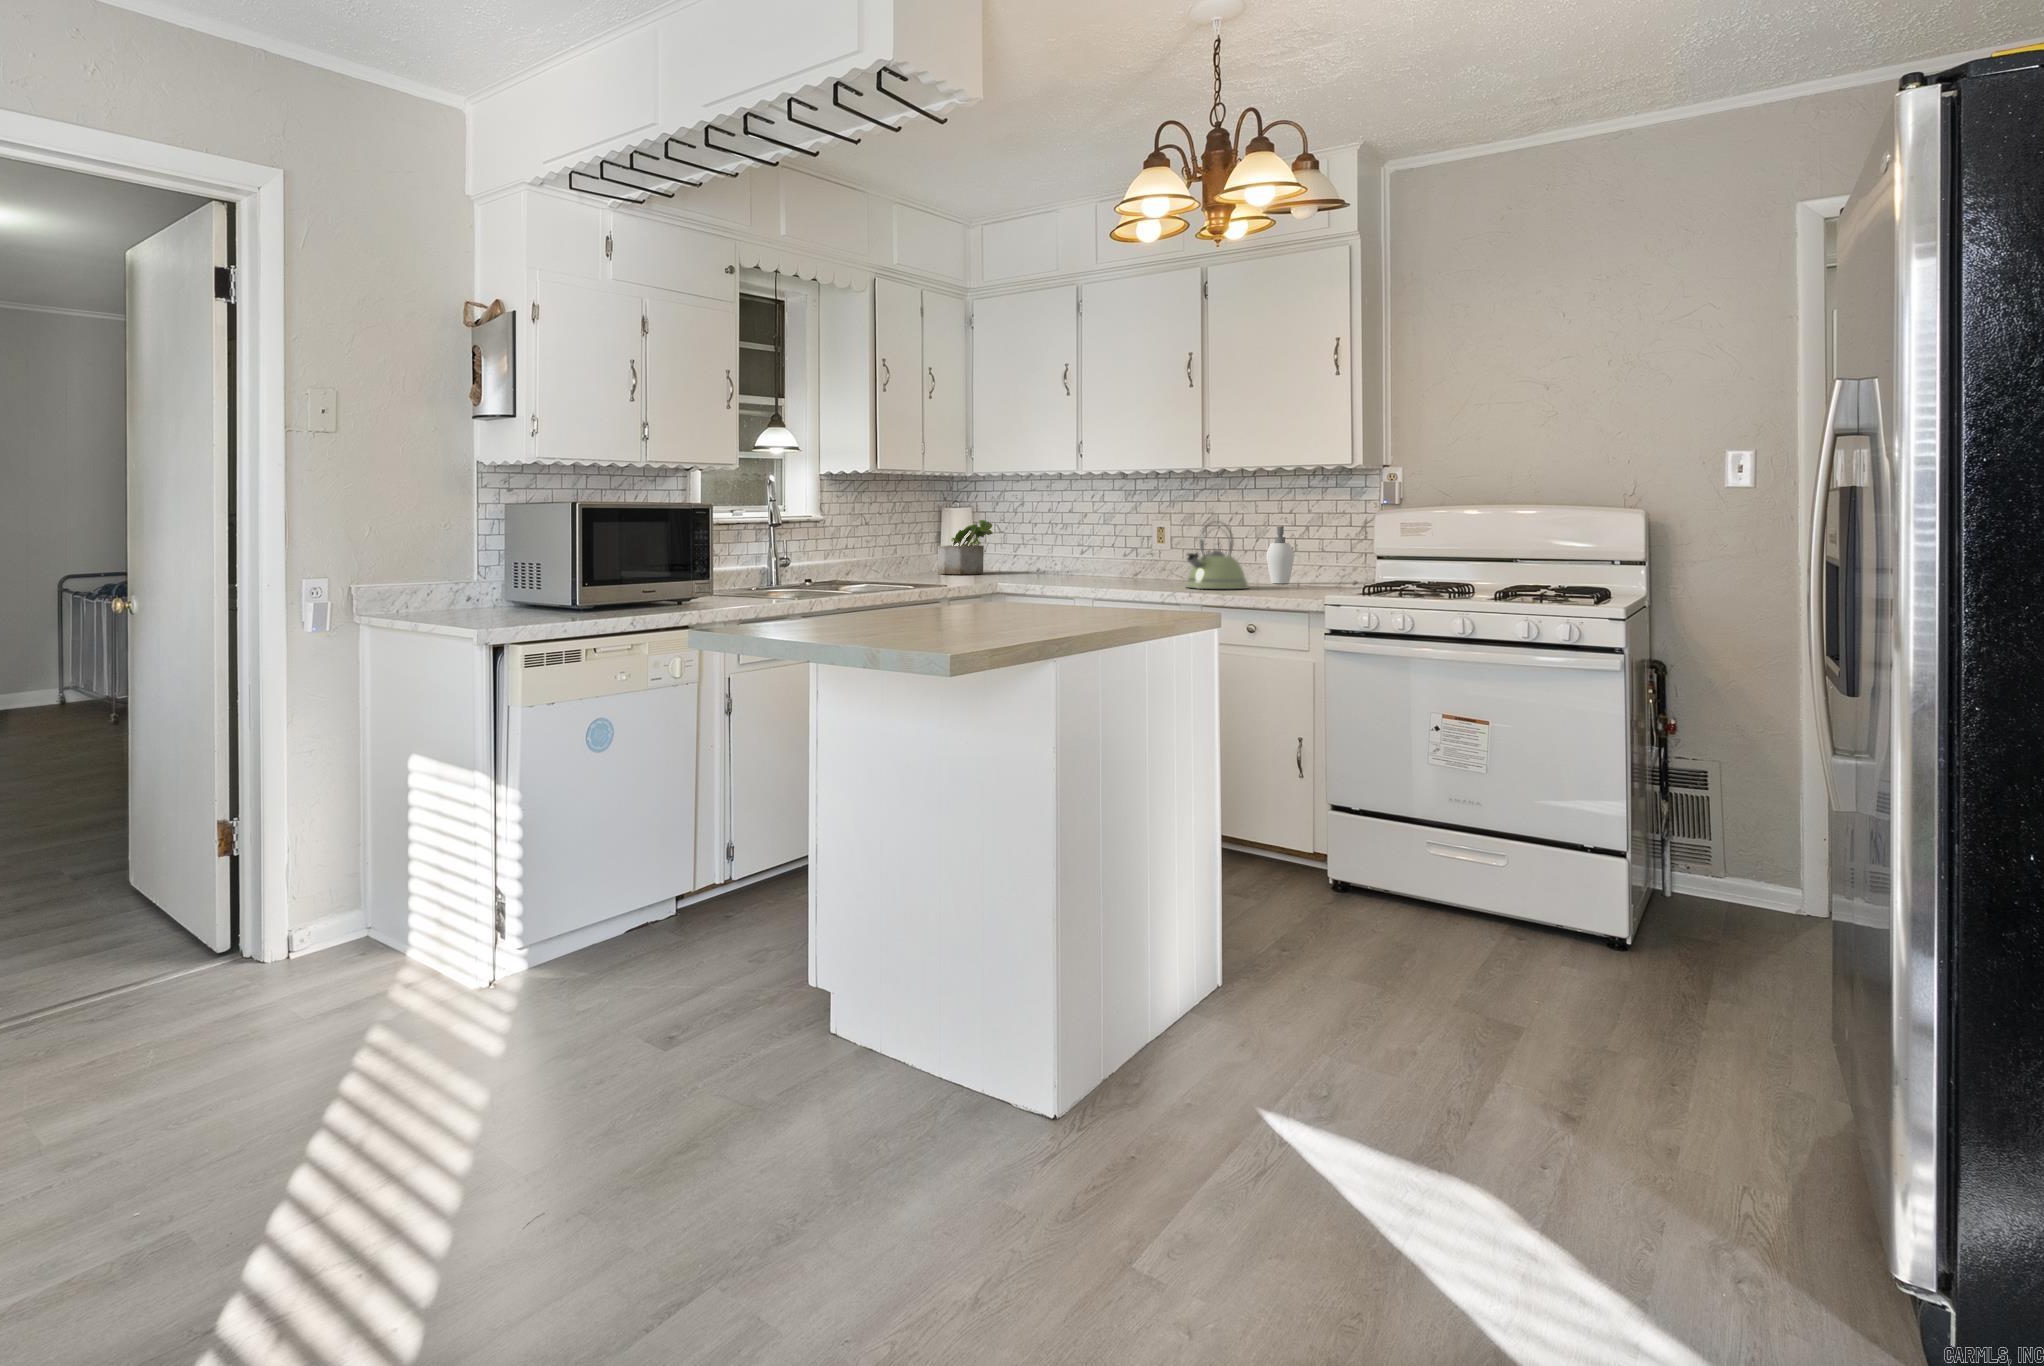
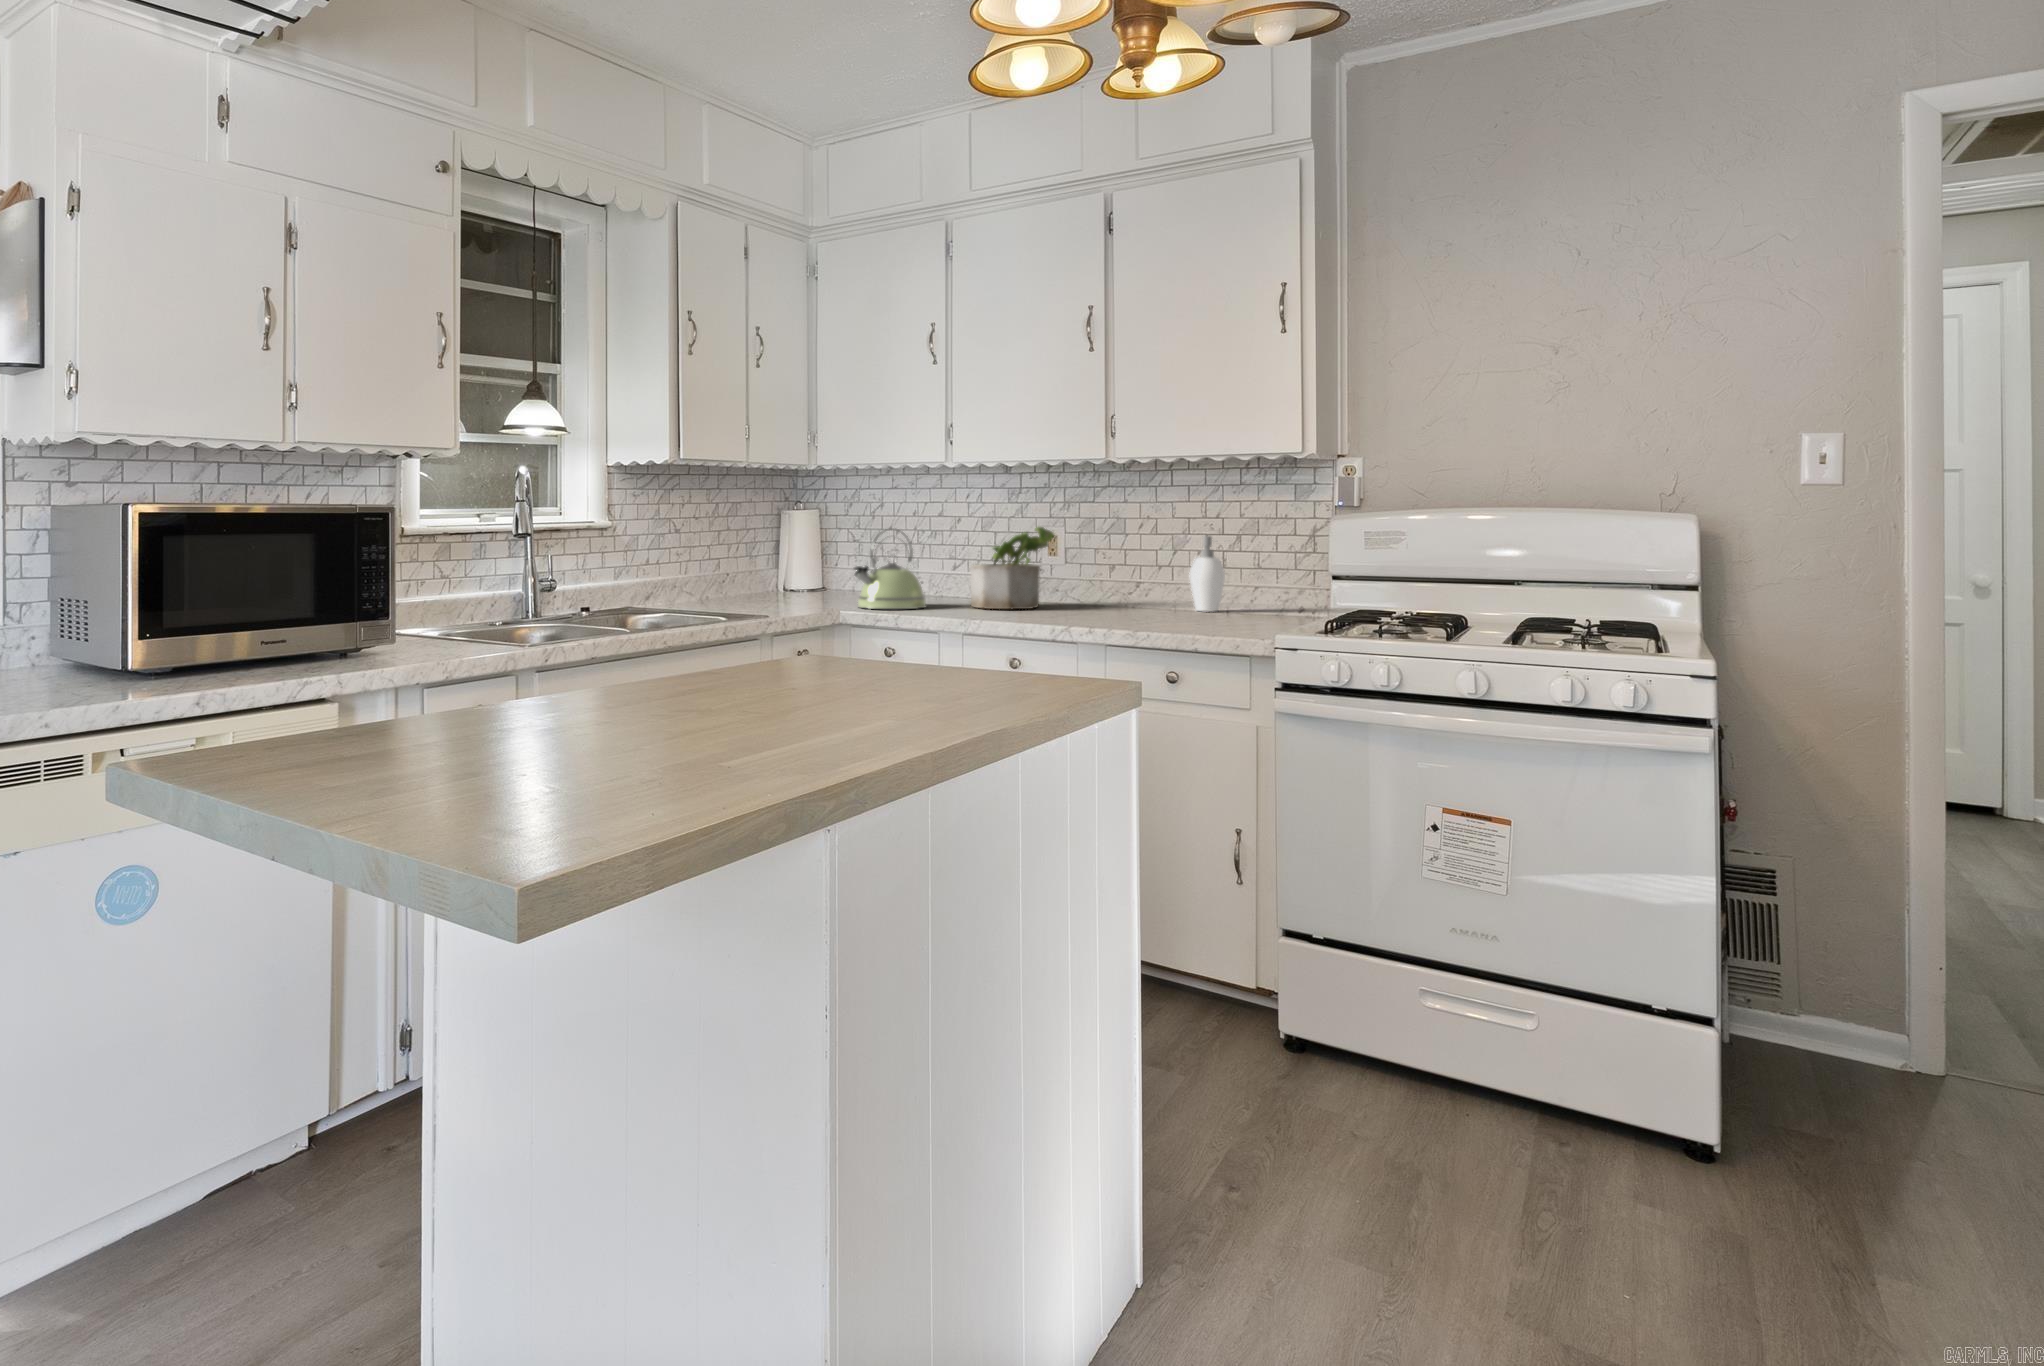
potted plant: present [938,520,992,574] -> present [971,527,1054,609]
kettle: present [1186,523,1248,589] -> present [854,530,926,609]

